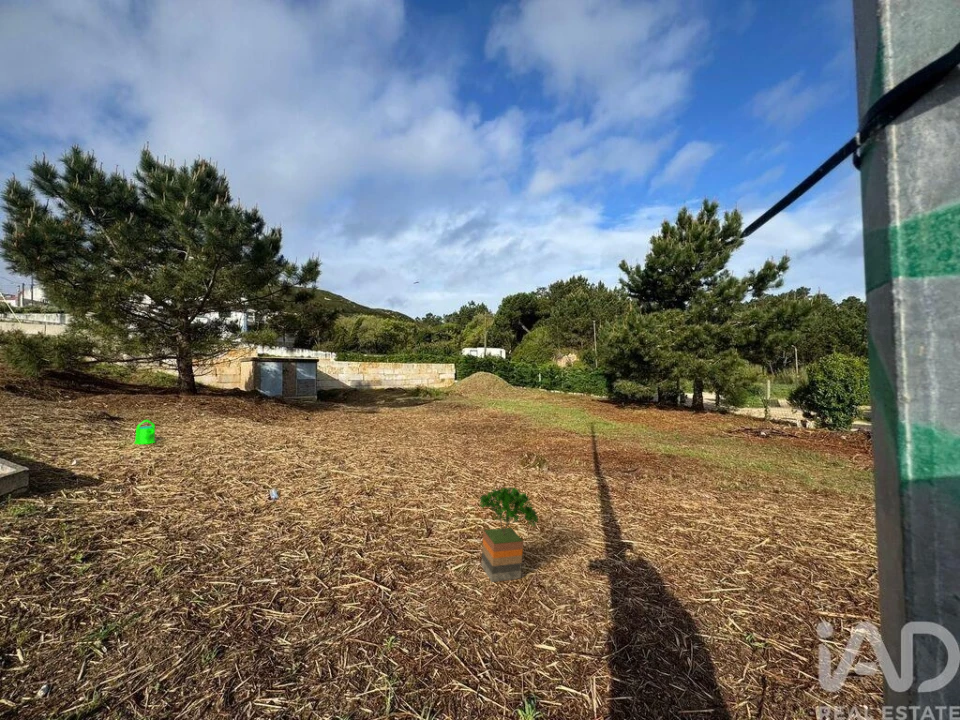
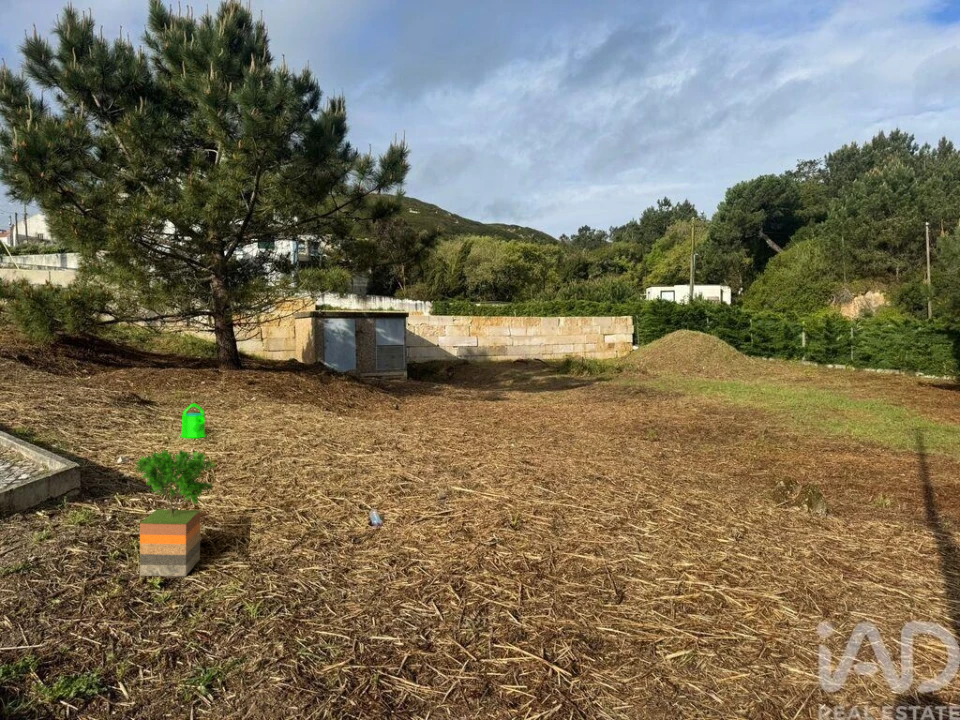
potted tree: present [480,487,538,582] -> present [136,450,215,576]

